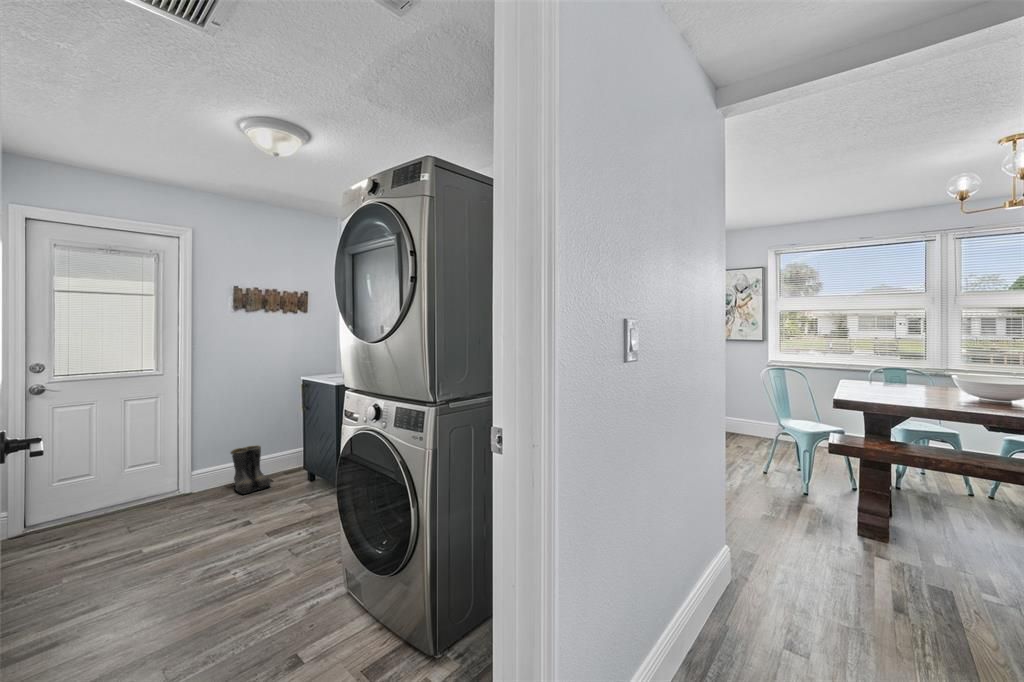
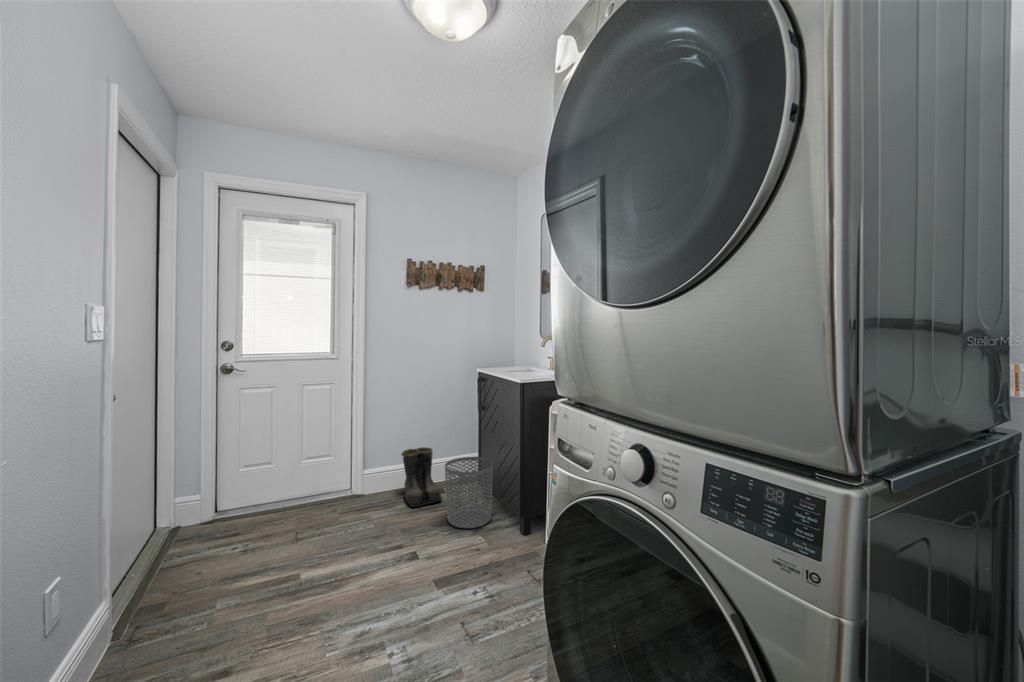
waste bin: none [274,446,316,501] -> present [445,457,493,528]

